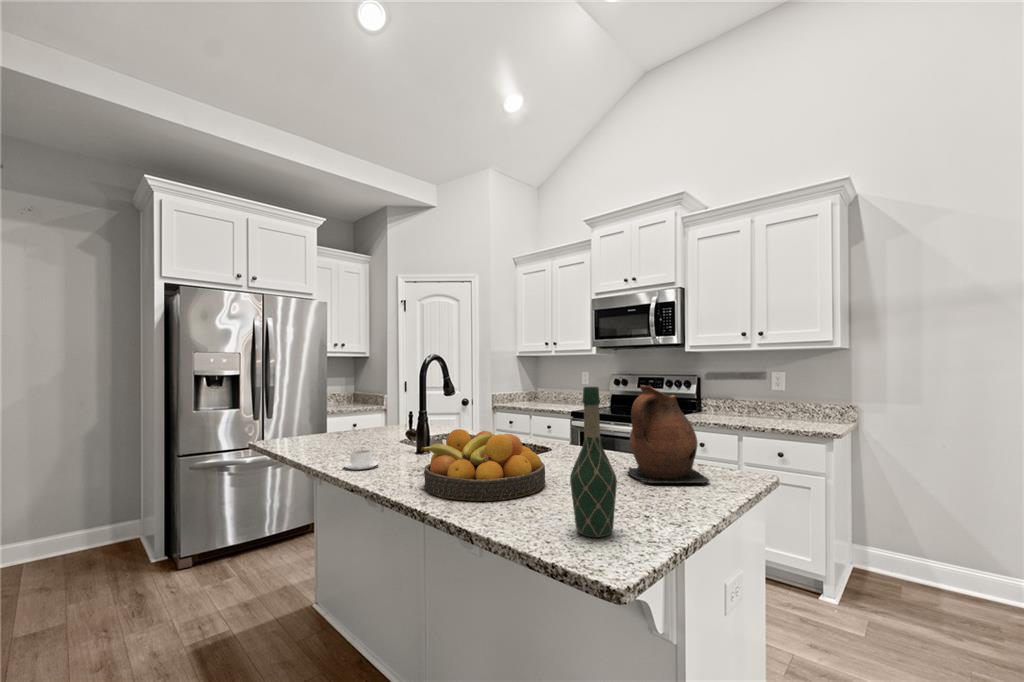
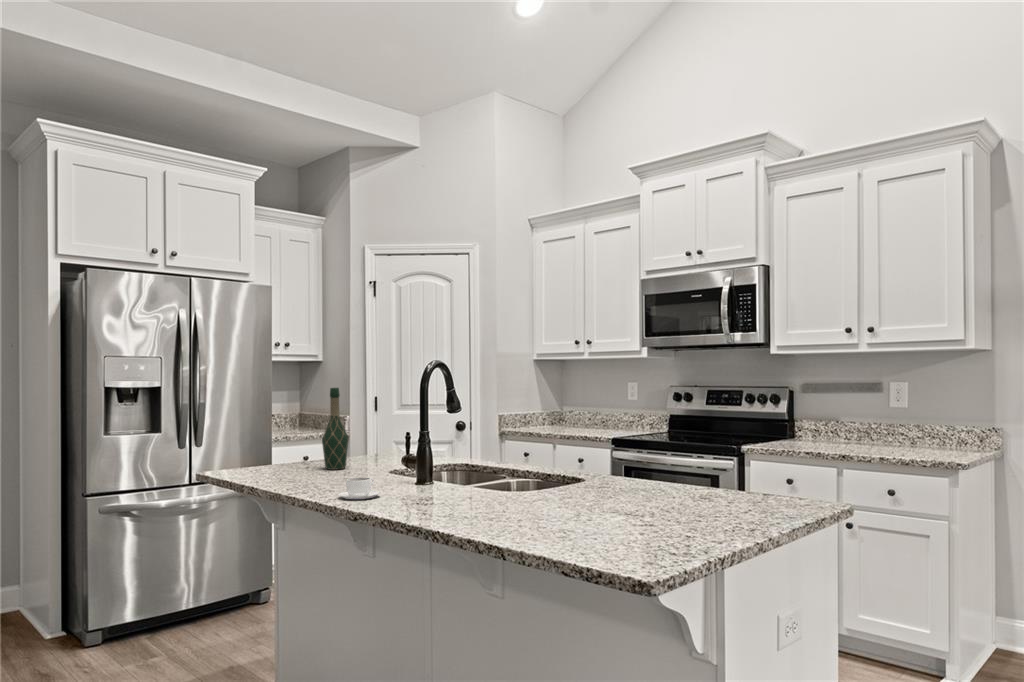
ceramic pitcher: present [627,386,710,484] -> none [670,400,767,512]
wine bottle: present [570,387,617,537] -> present [322,388,348,470]
fruit bowl: present [421,429,545,501] -> none [438,450,579,525]

